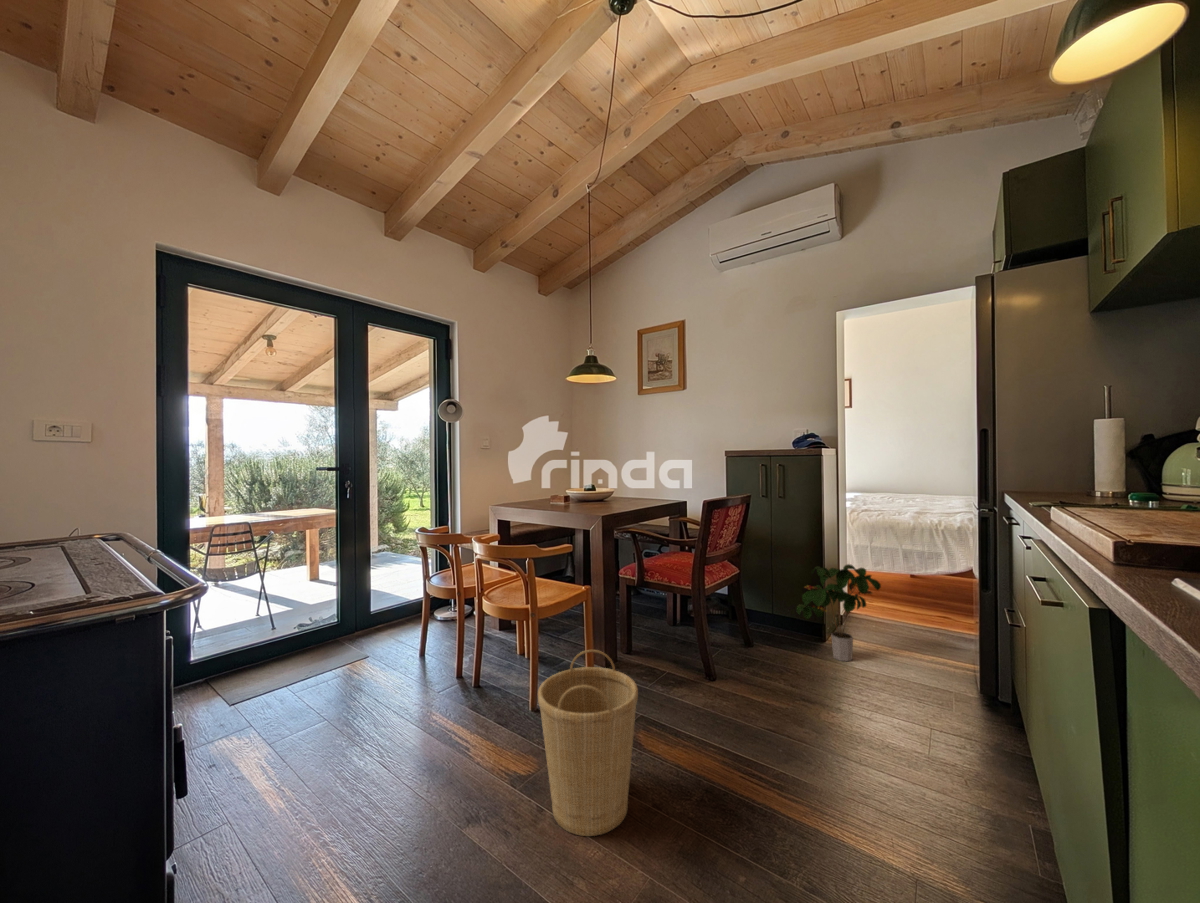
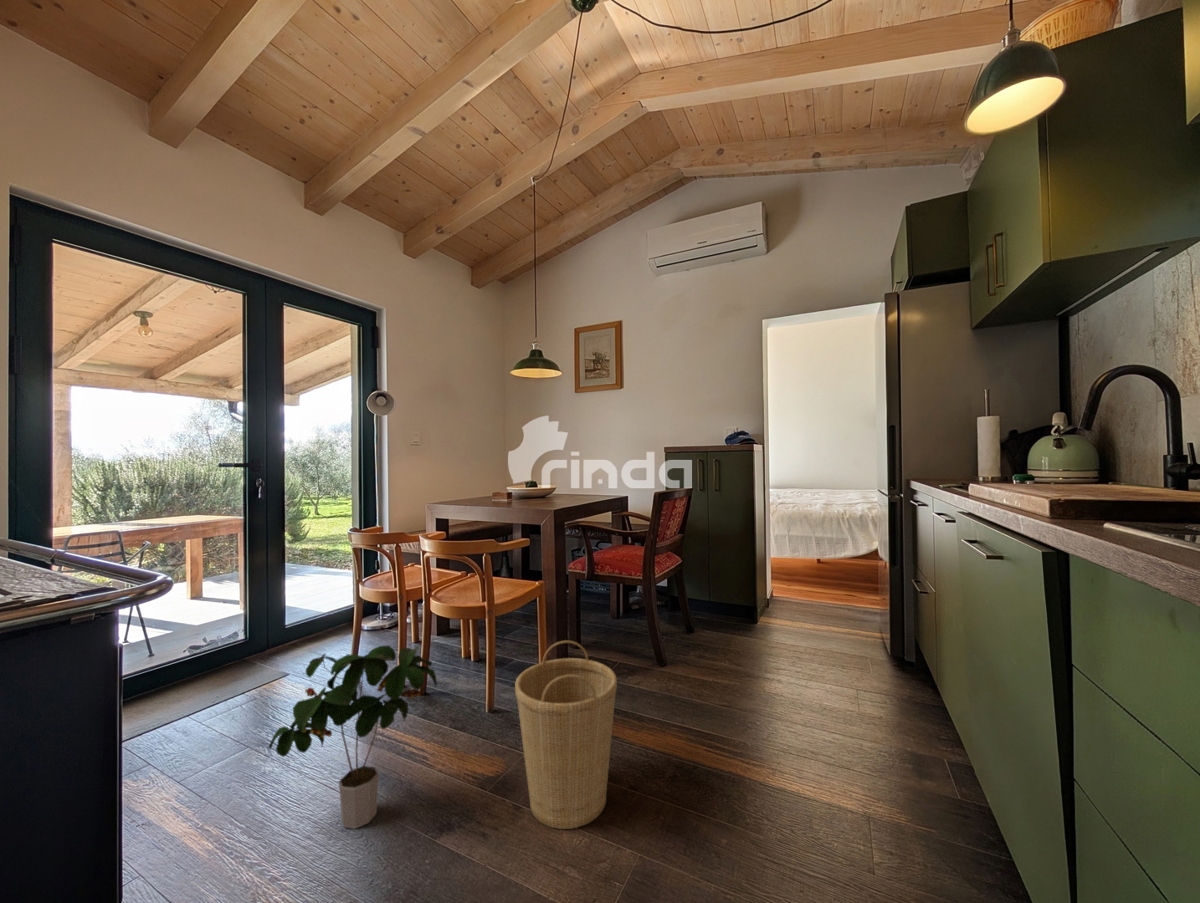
potted plant: present [797,564,881,661] -> present [269,646,437,829]

